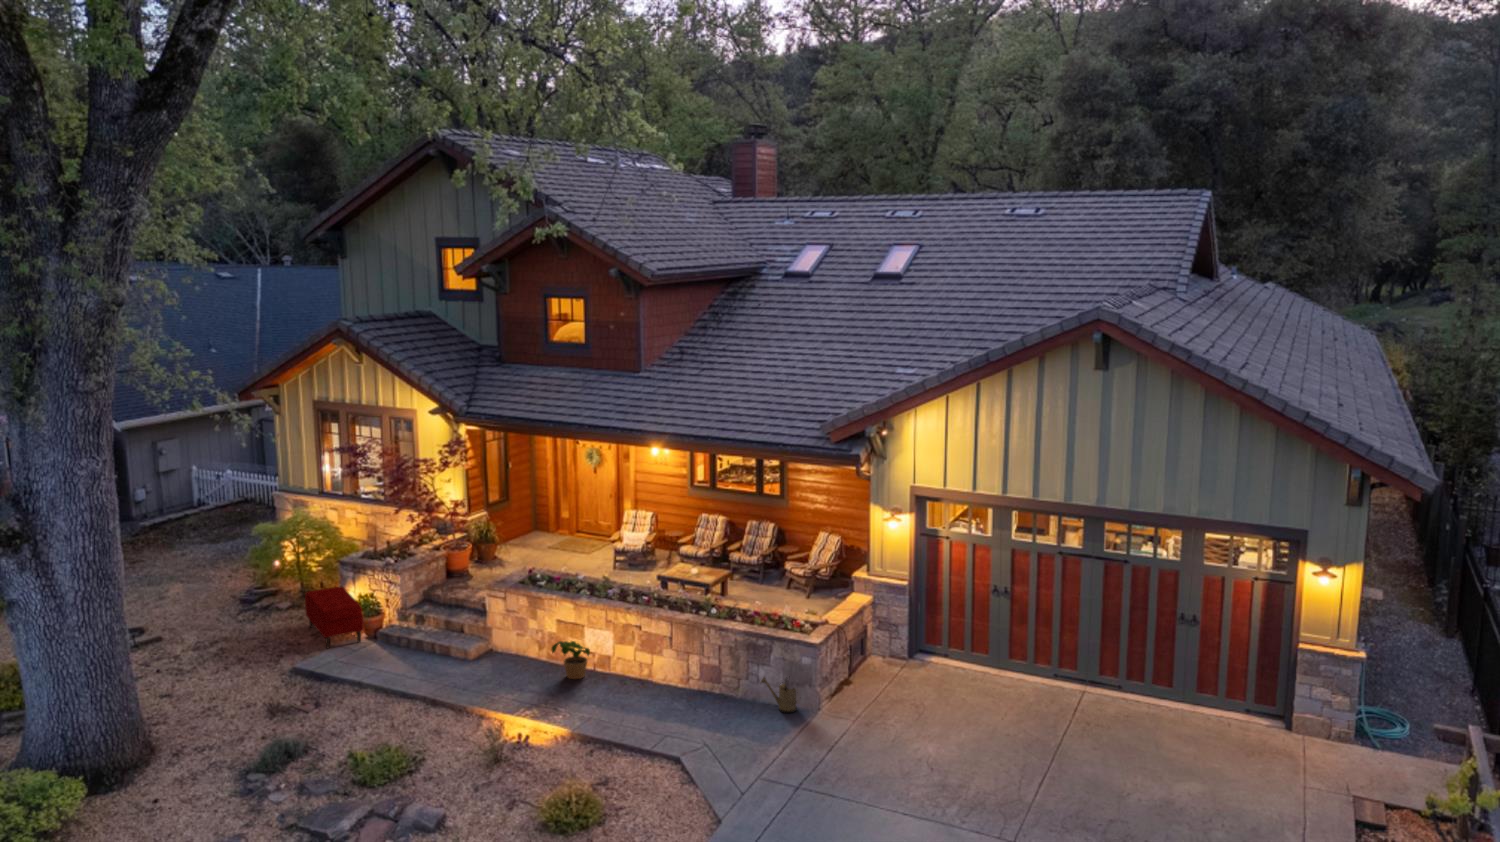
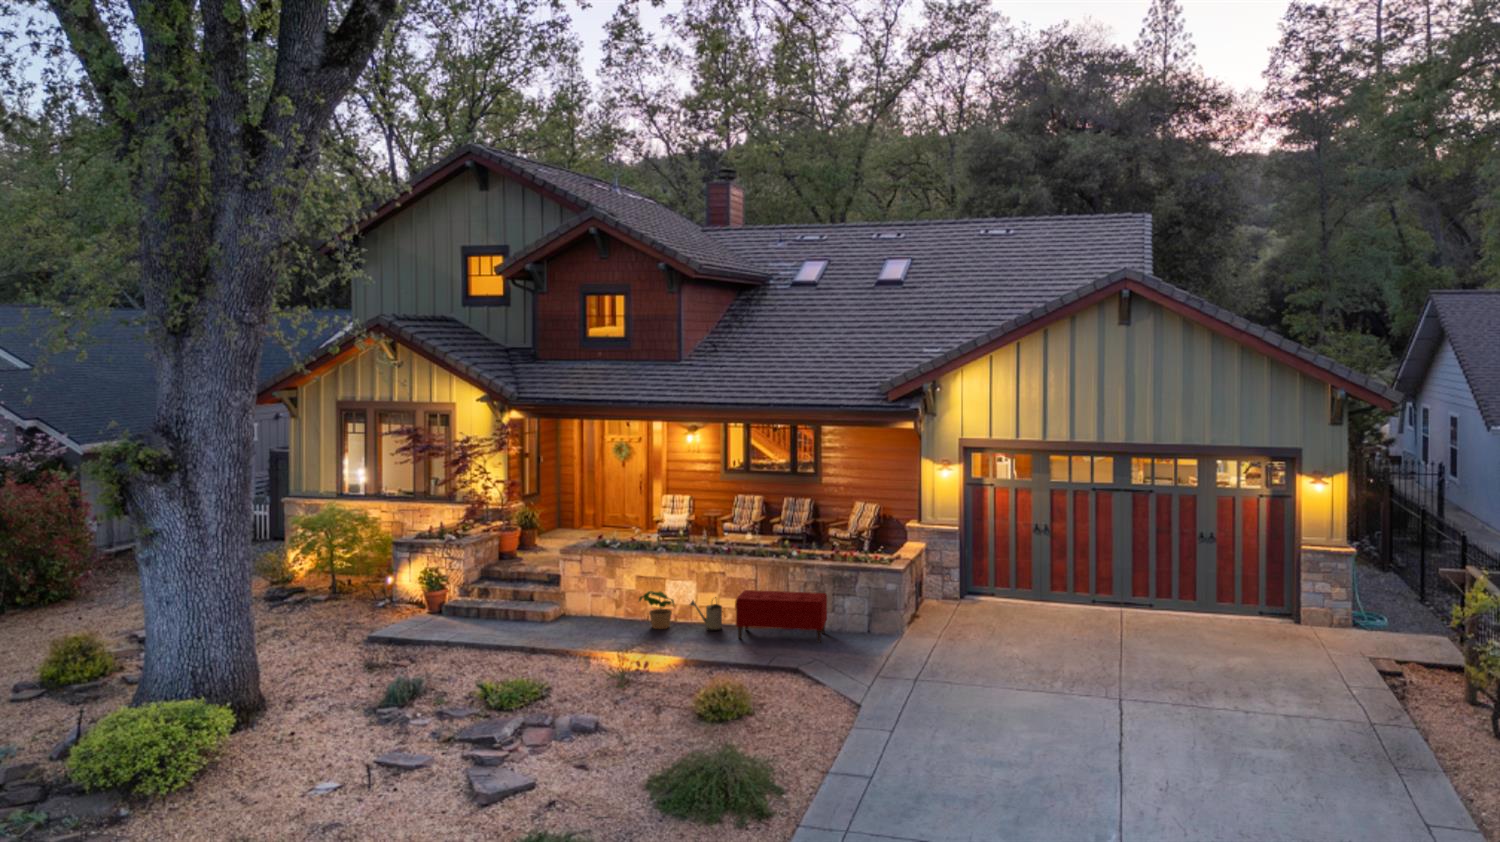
bench: present [305,587,364,648] -> present [735,590,827,642]
watering can: present [761,677,796,713] -> present [690,597,723,631]

